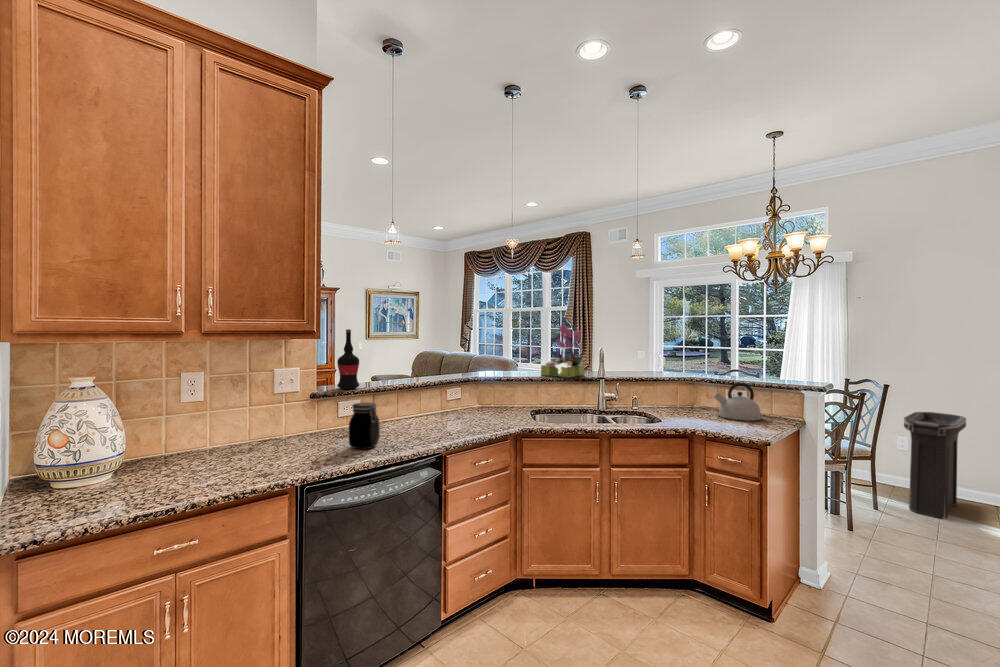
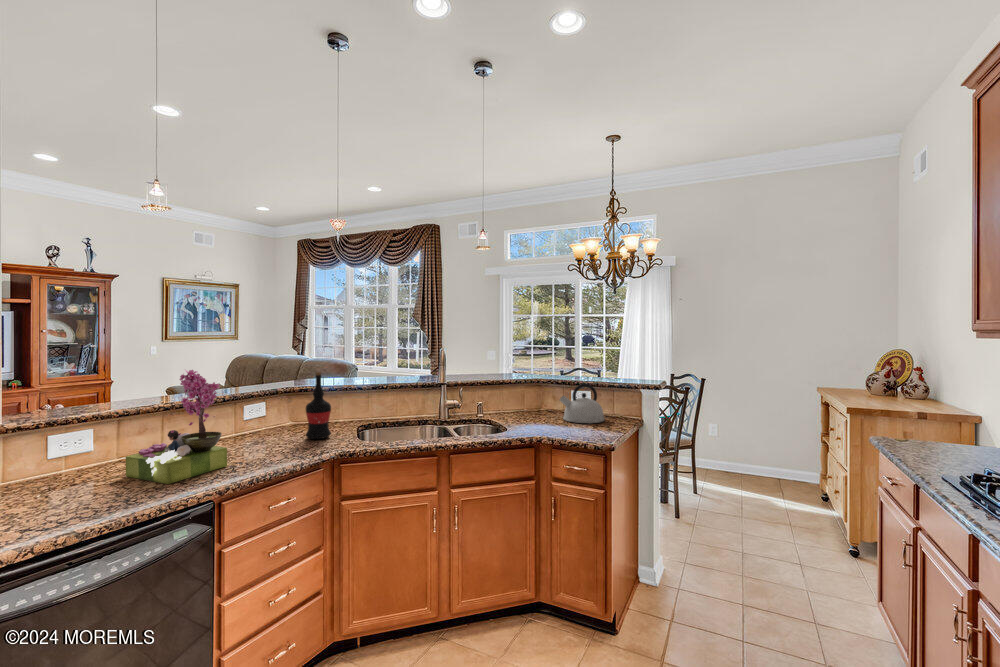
flower arrangement: present [541,324,584,378] -> present [126,370,227,484]
wine bottle: present [337,329,359,389] -> present [306,372,331,439]
jar: present [349,402,380,449] -> none [46,438,107,511]
trash can: present [904,412,966,518] -> none [719,402,764,497]

